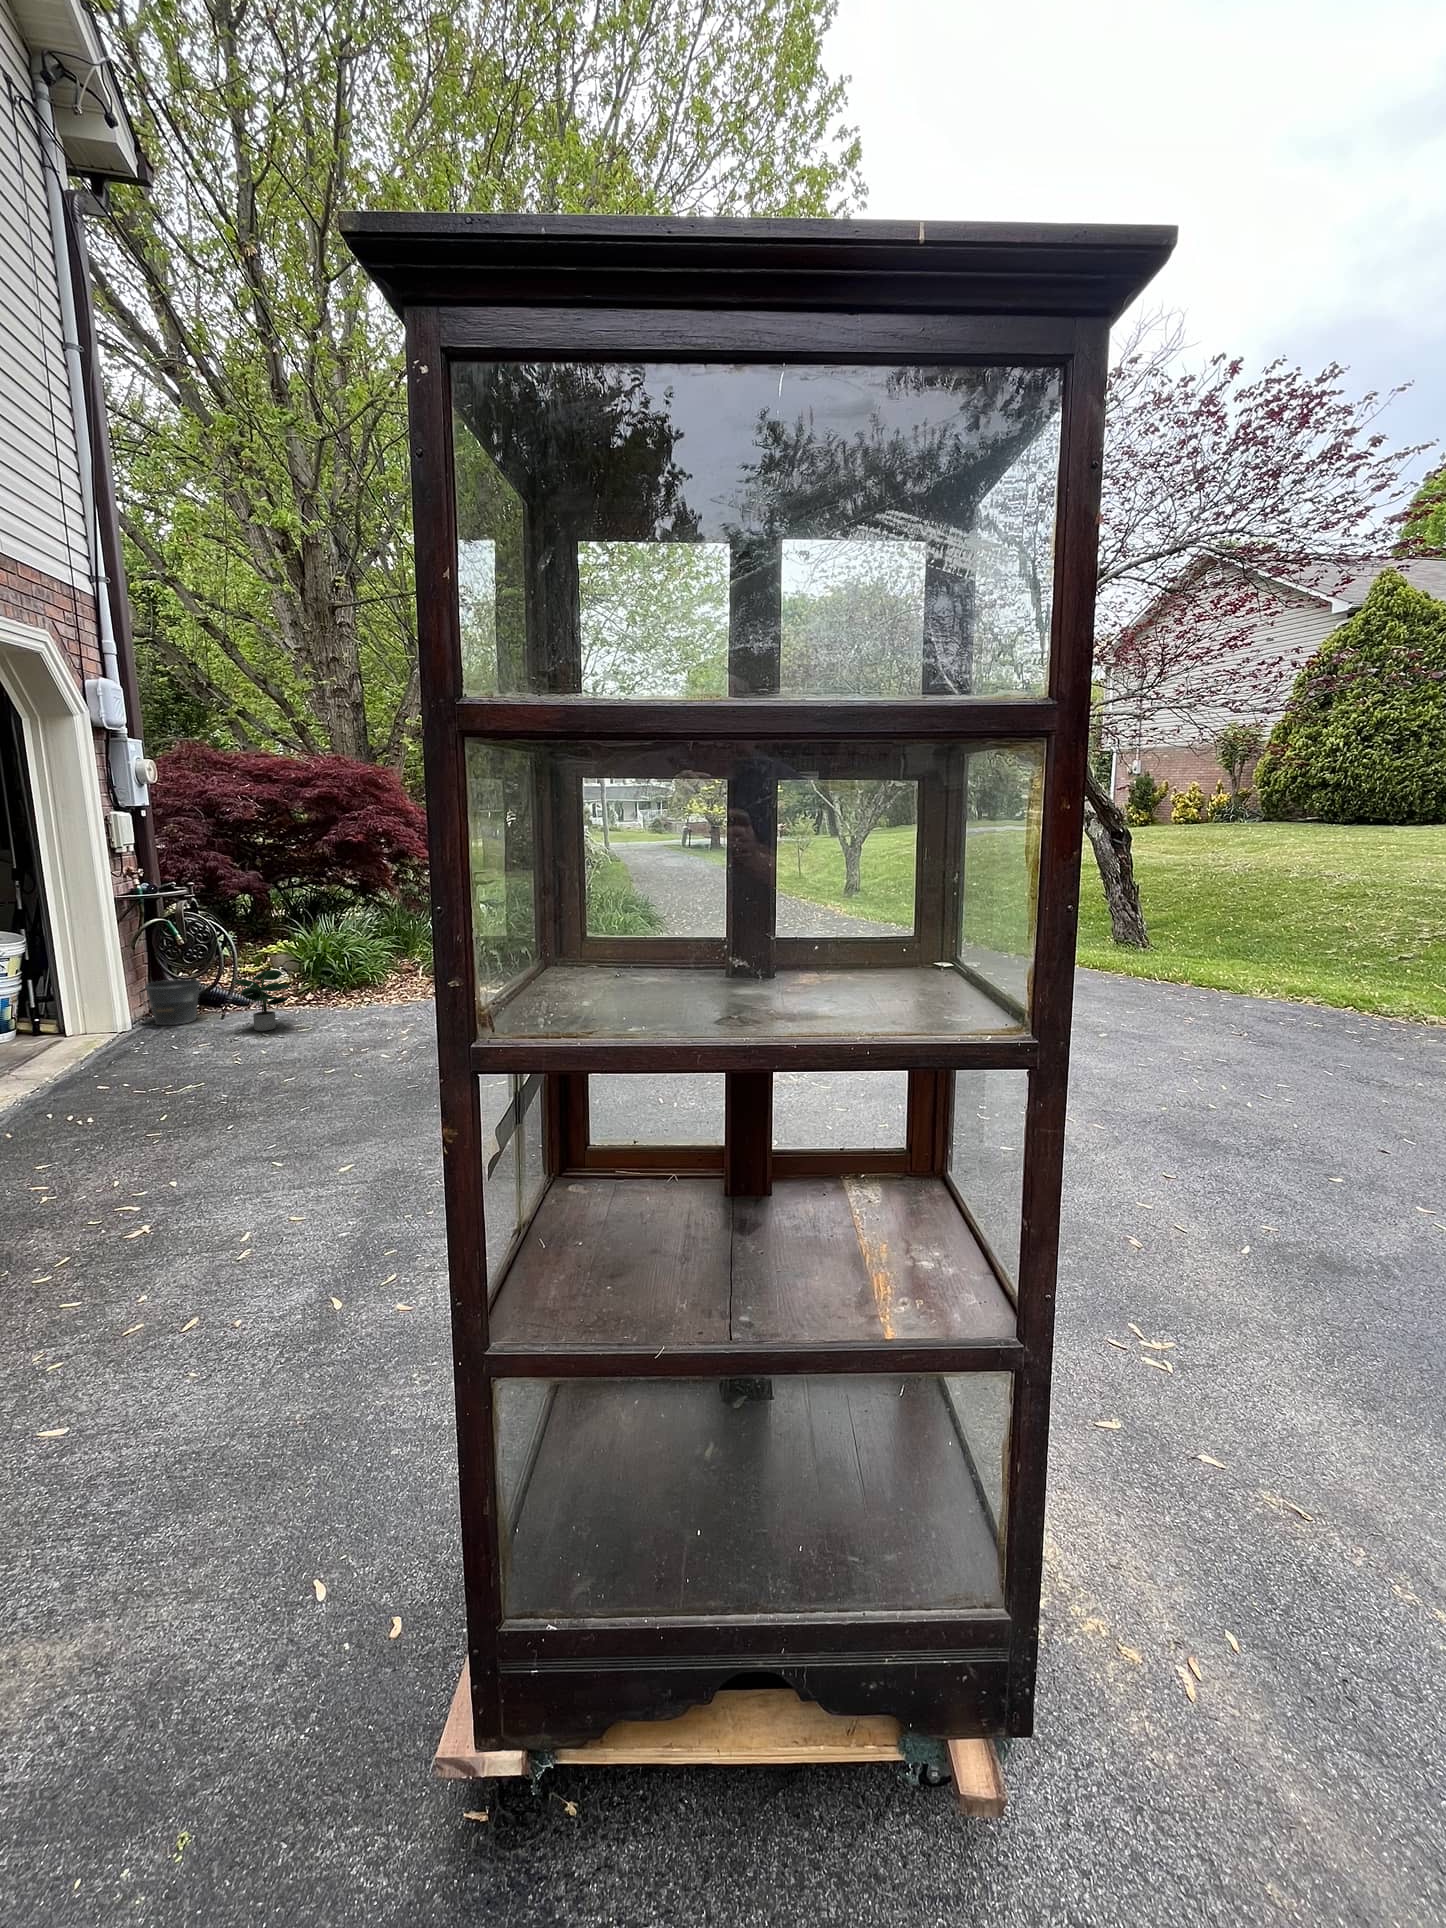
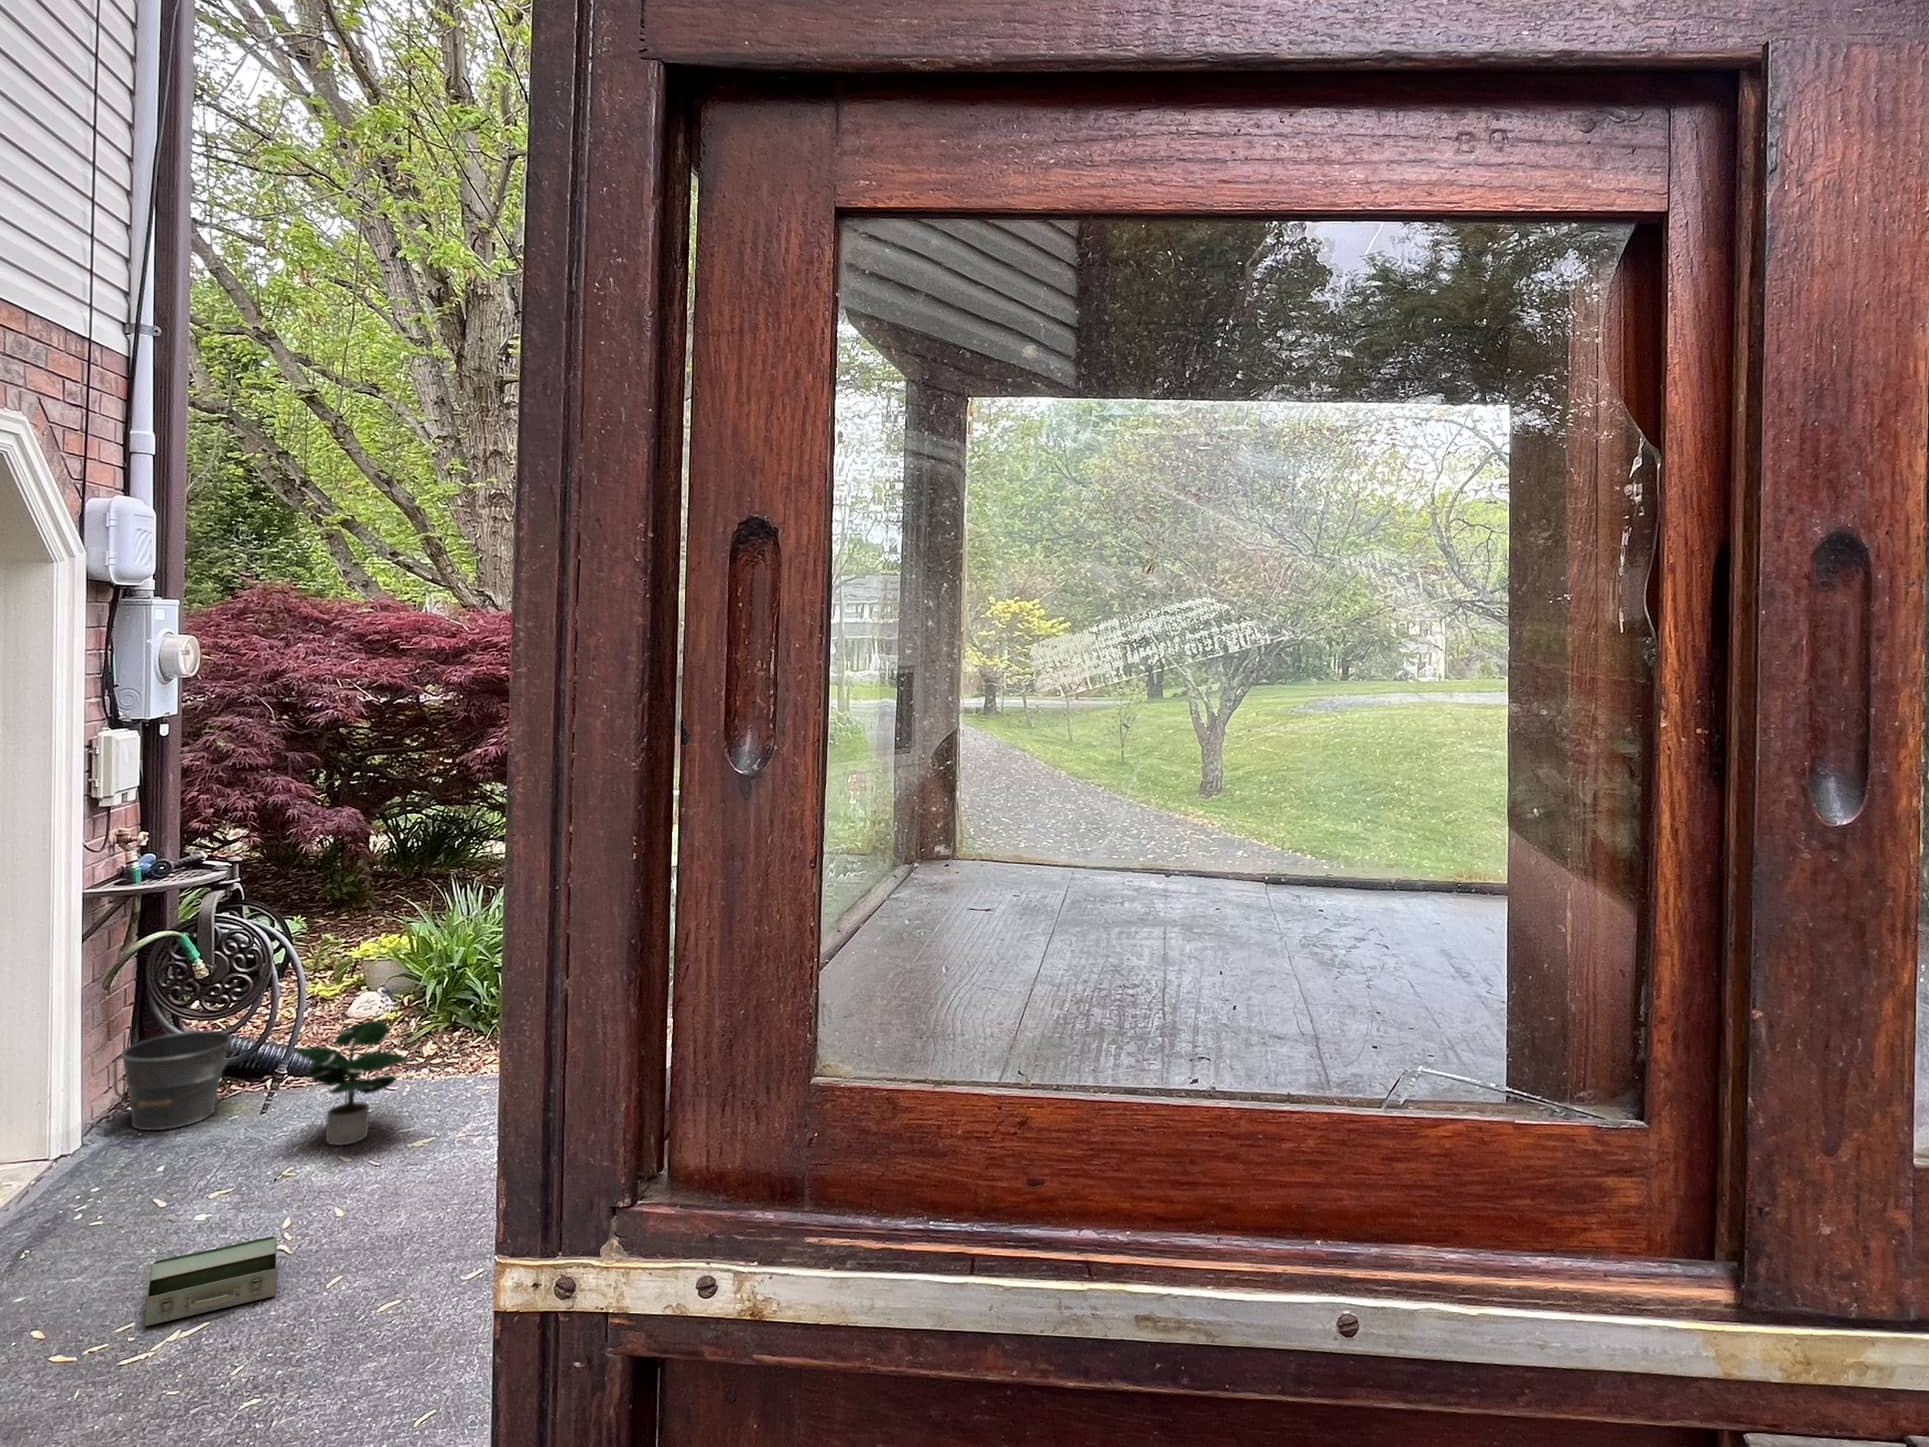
toolbox: none [170,1055,231,1085] -> present [145,1236,277,1326]

